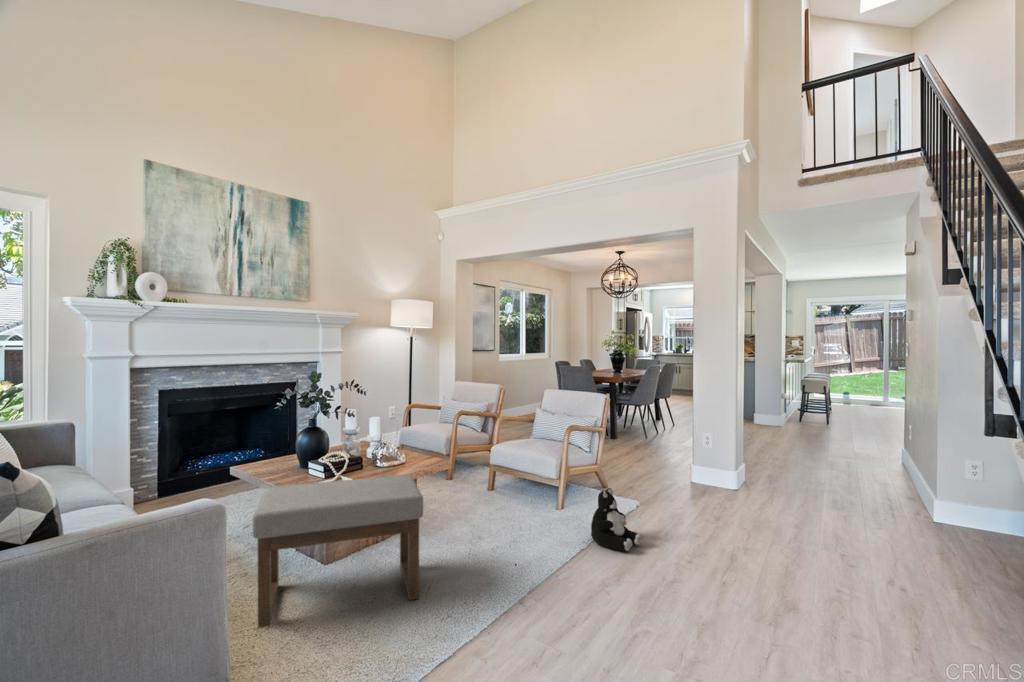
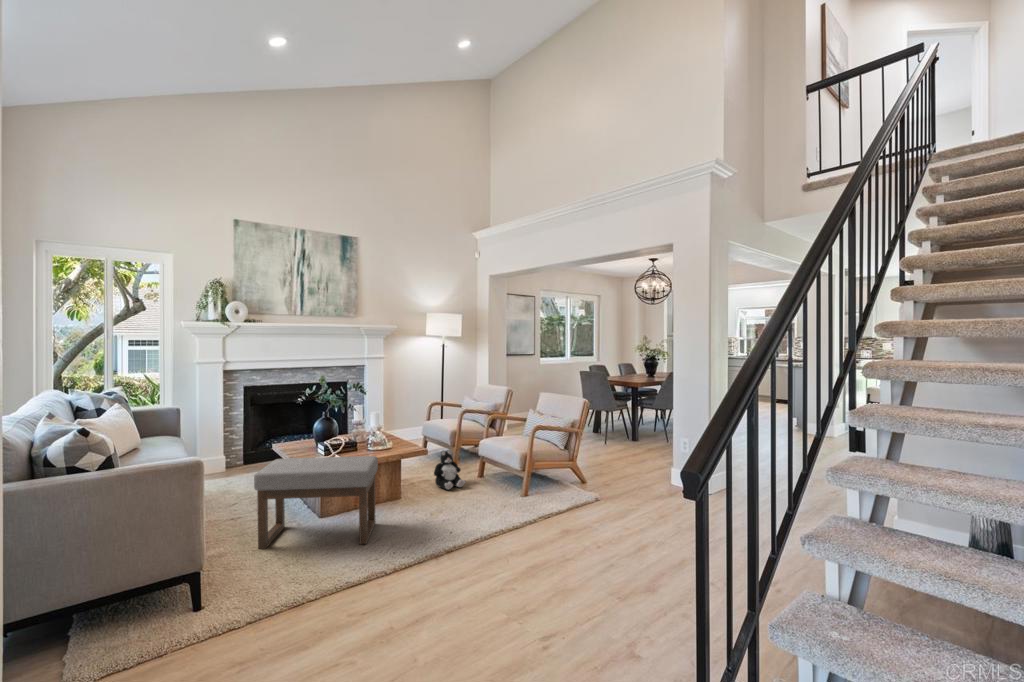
plush toy: present [591,488,644,551] -> present [434,450,466,490]

